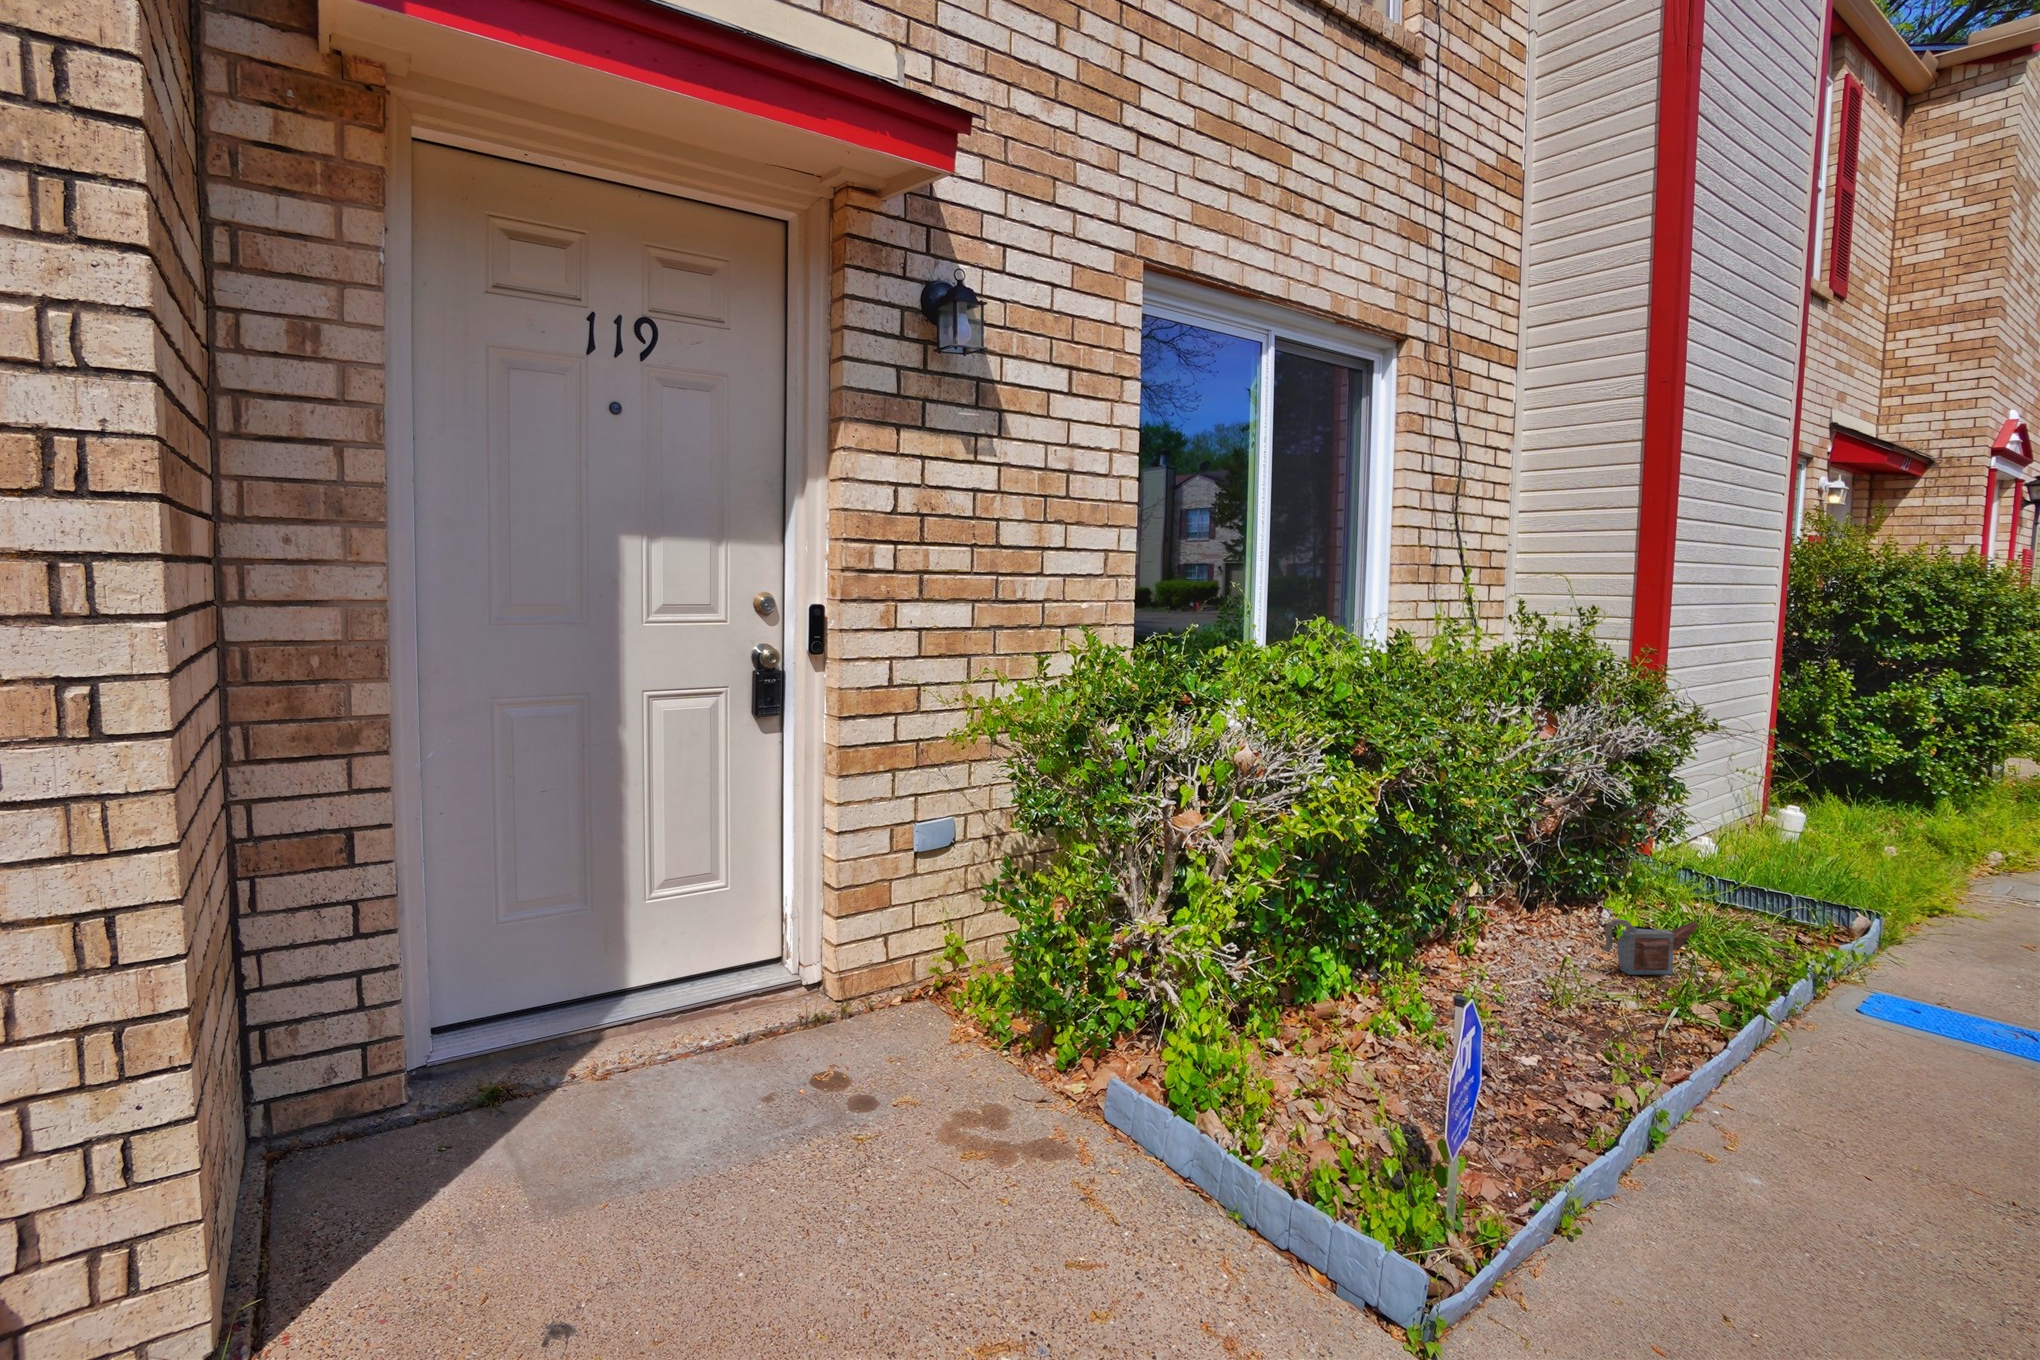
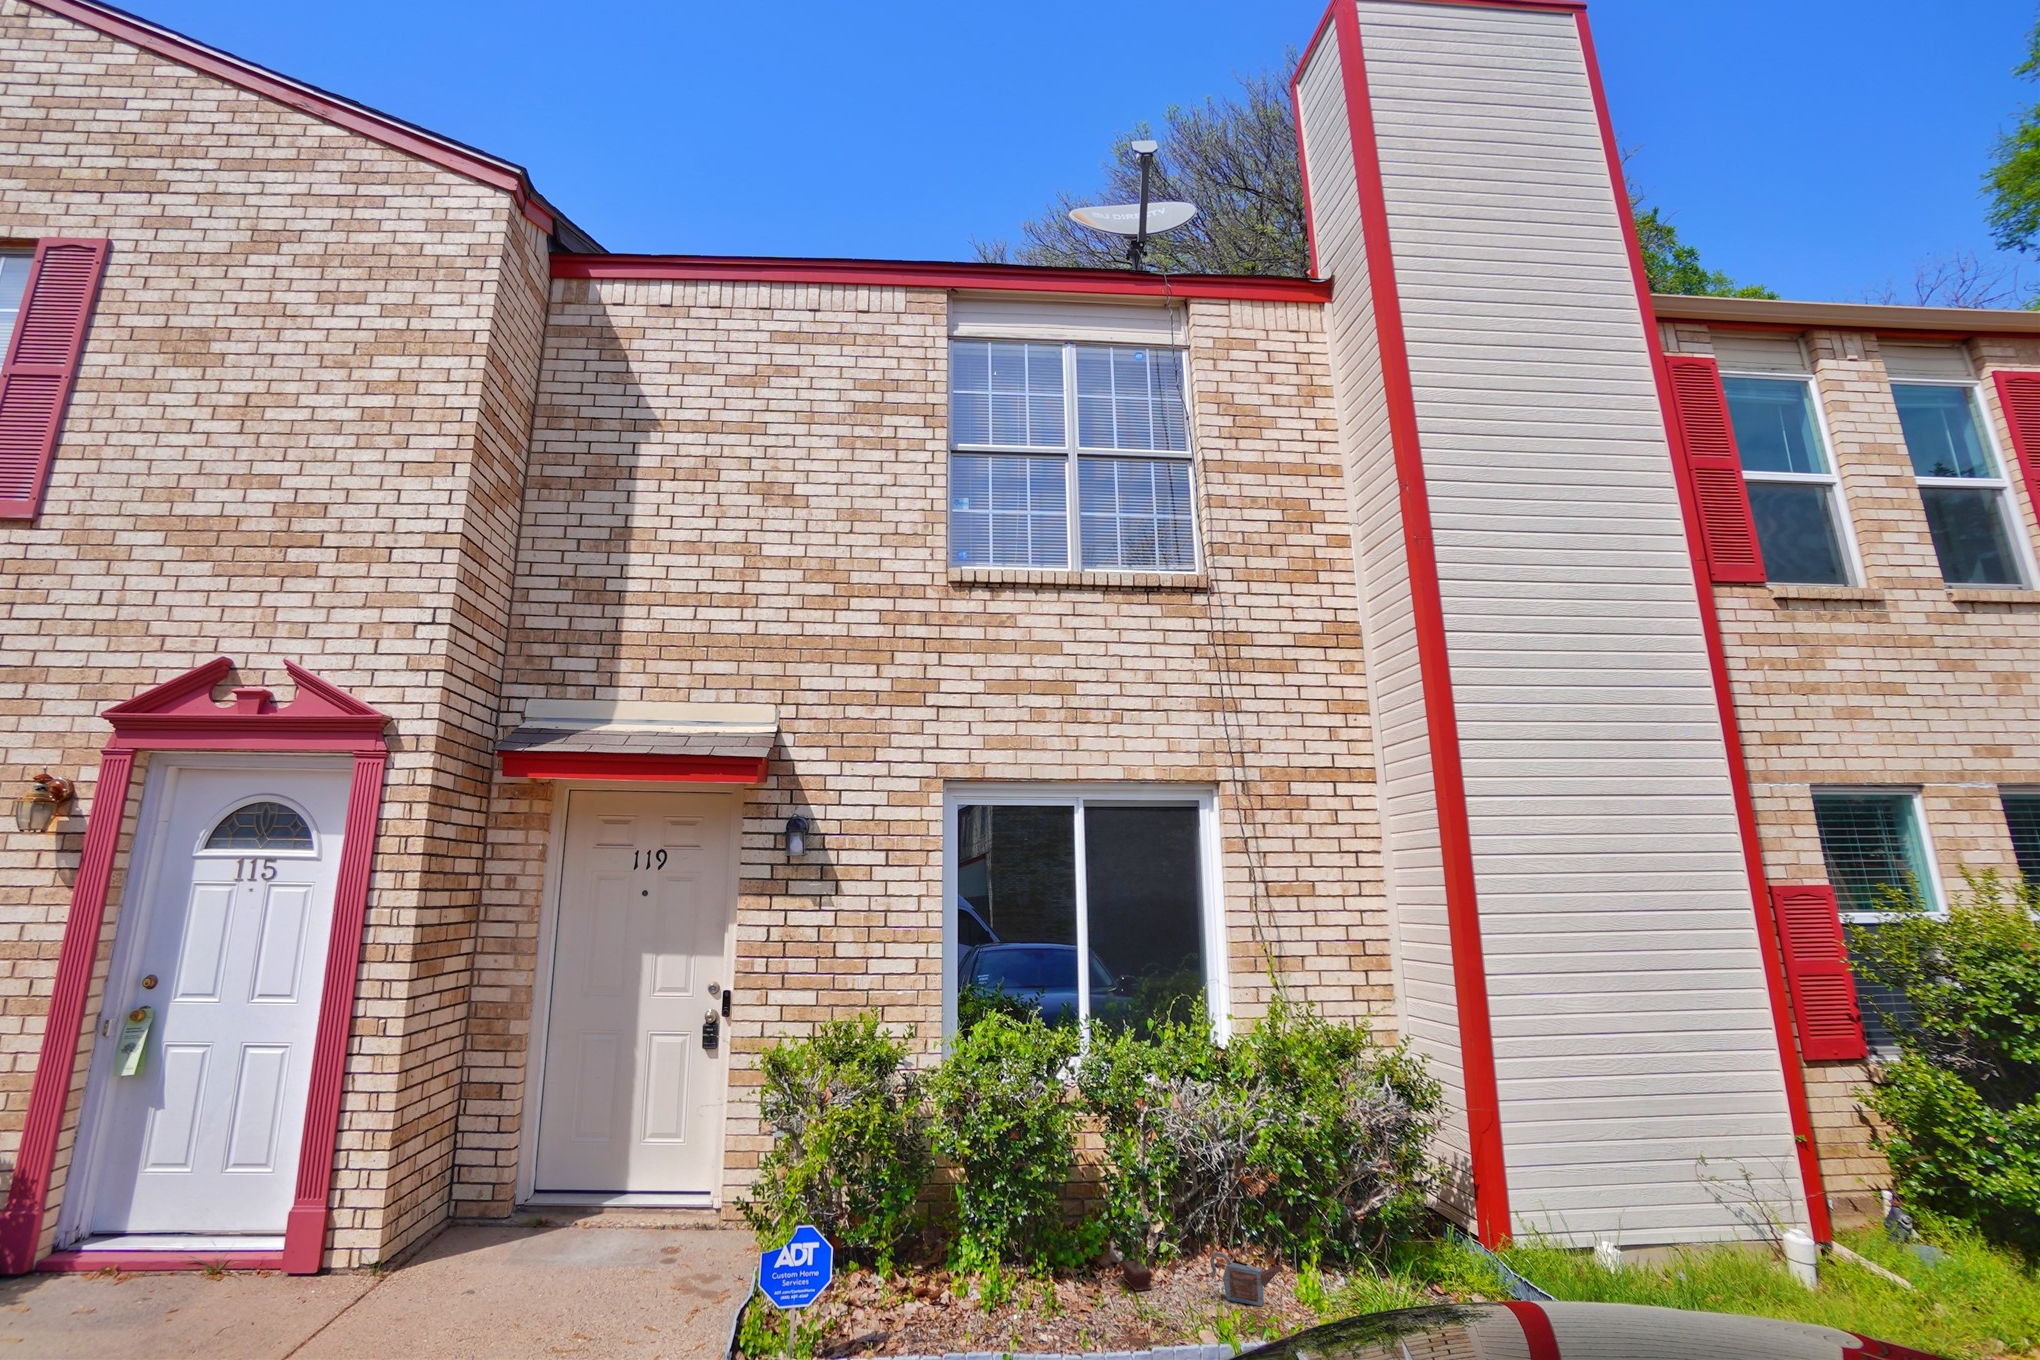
potted plant: none [1466,852,1596,987] -> present [1119,1190,1155,1291]

